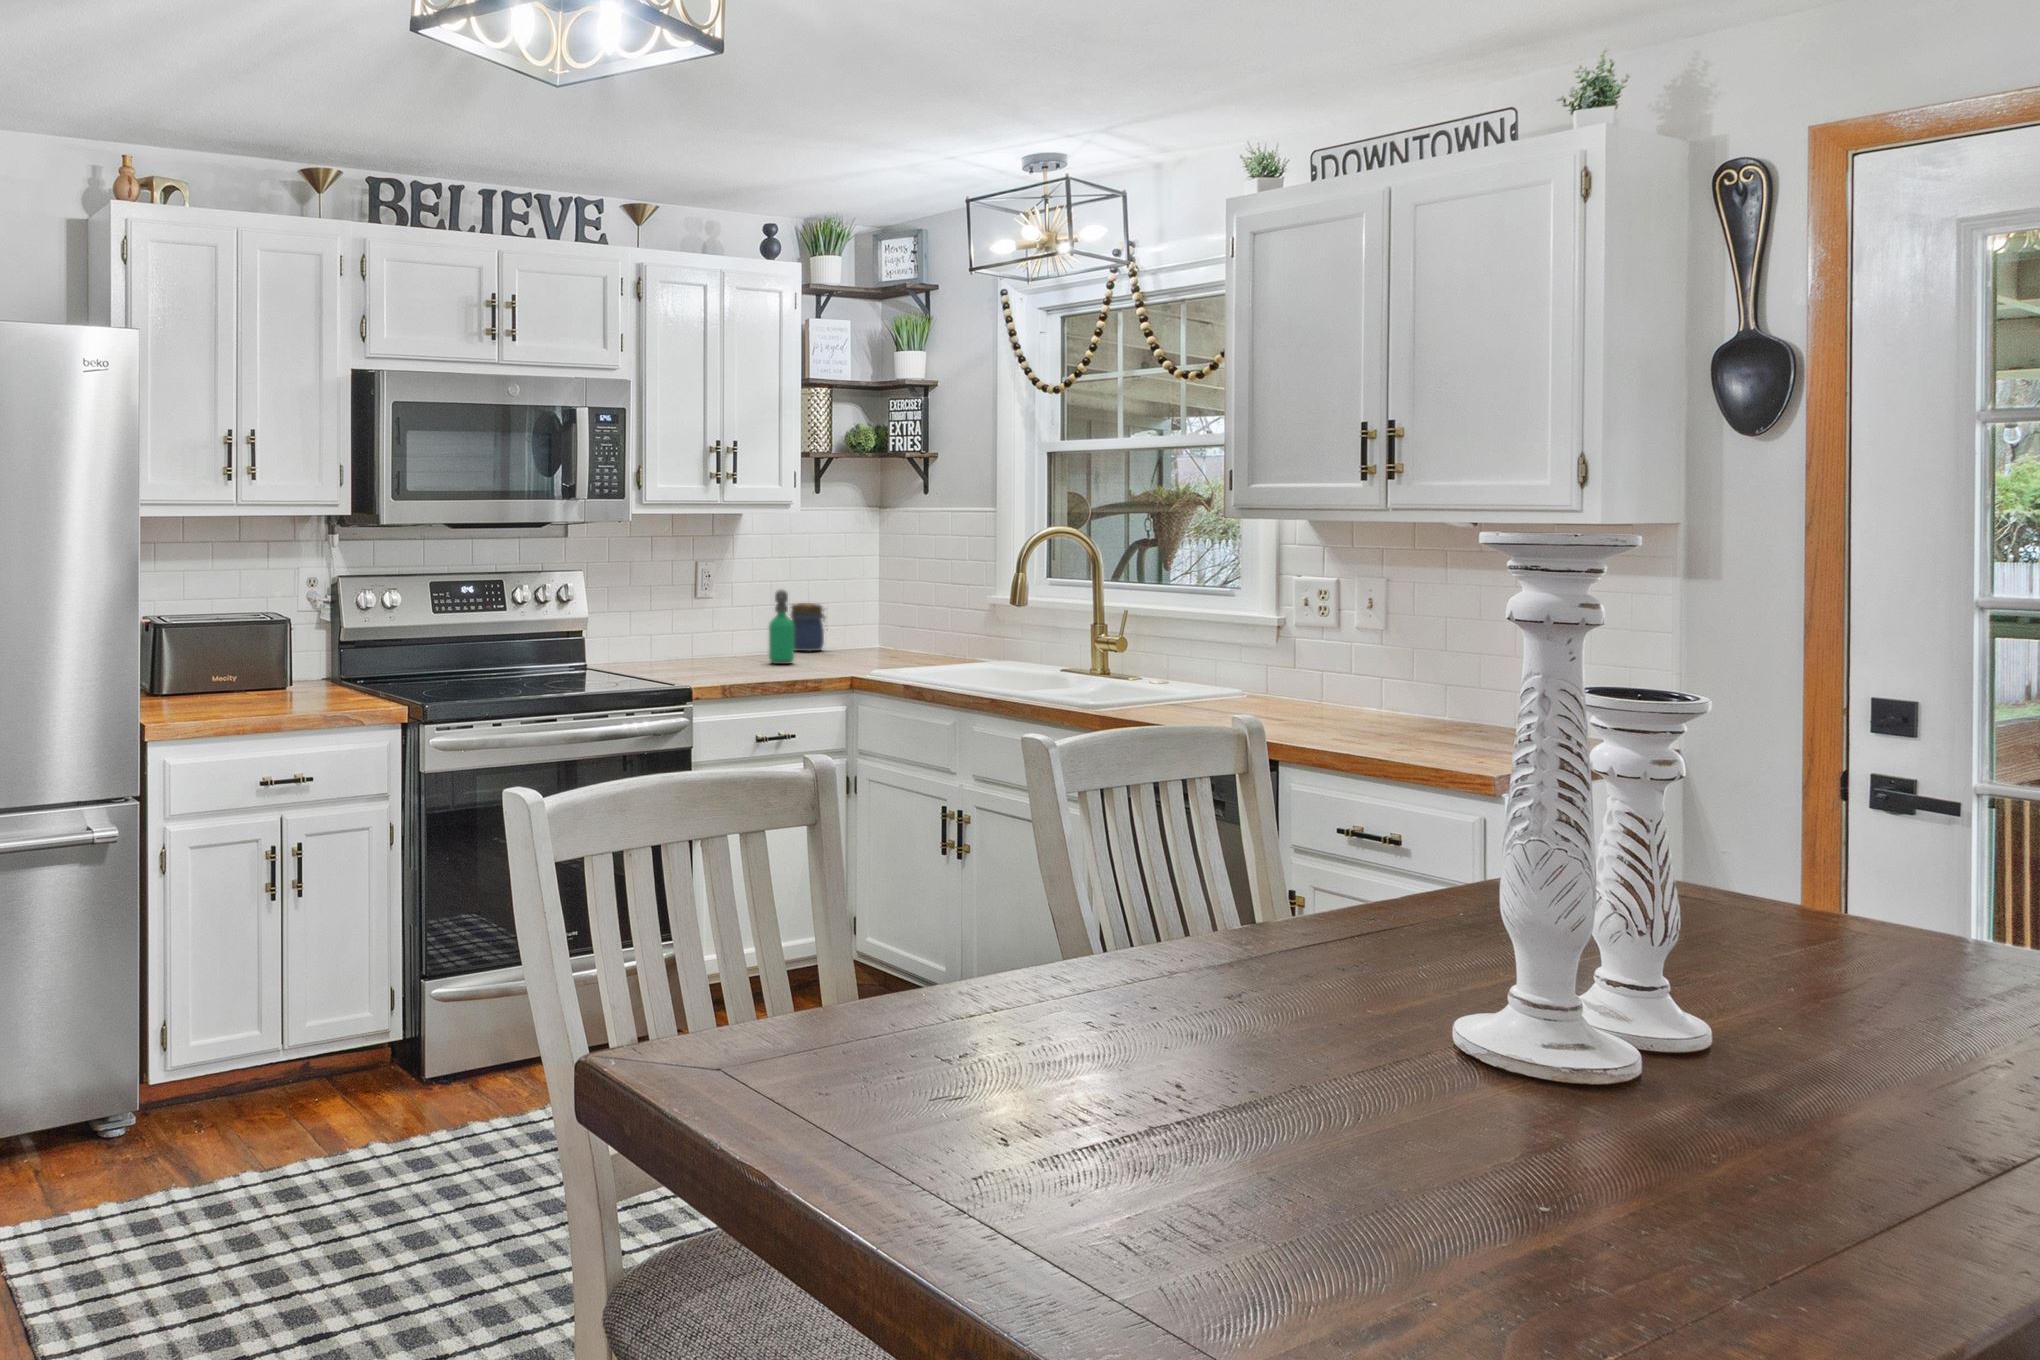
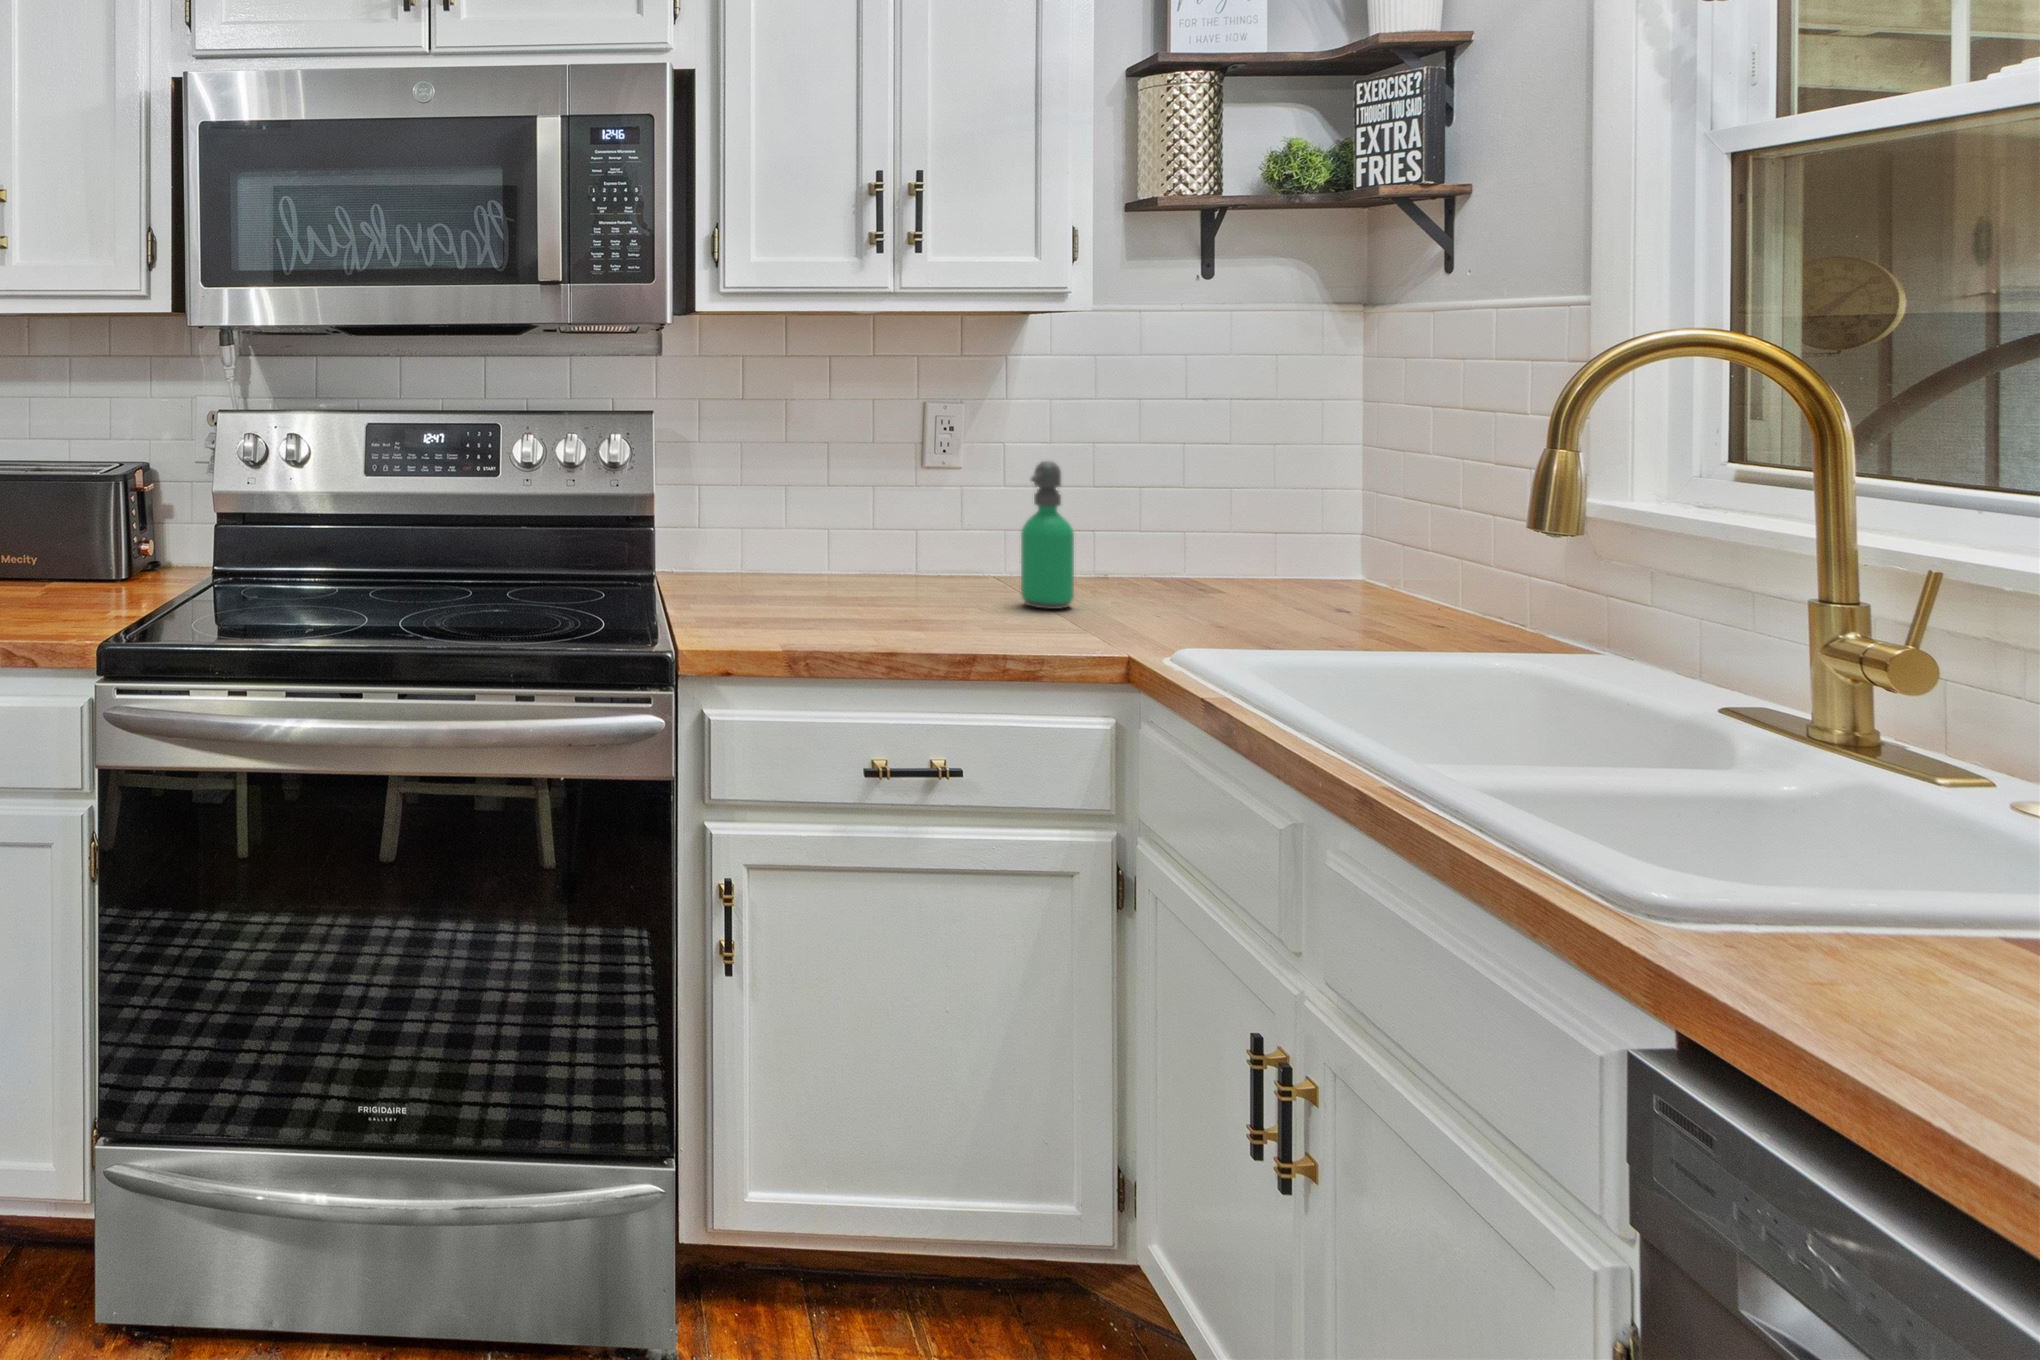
jar: present [790,603,825,651] -> none [1135,486,1214,581]

